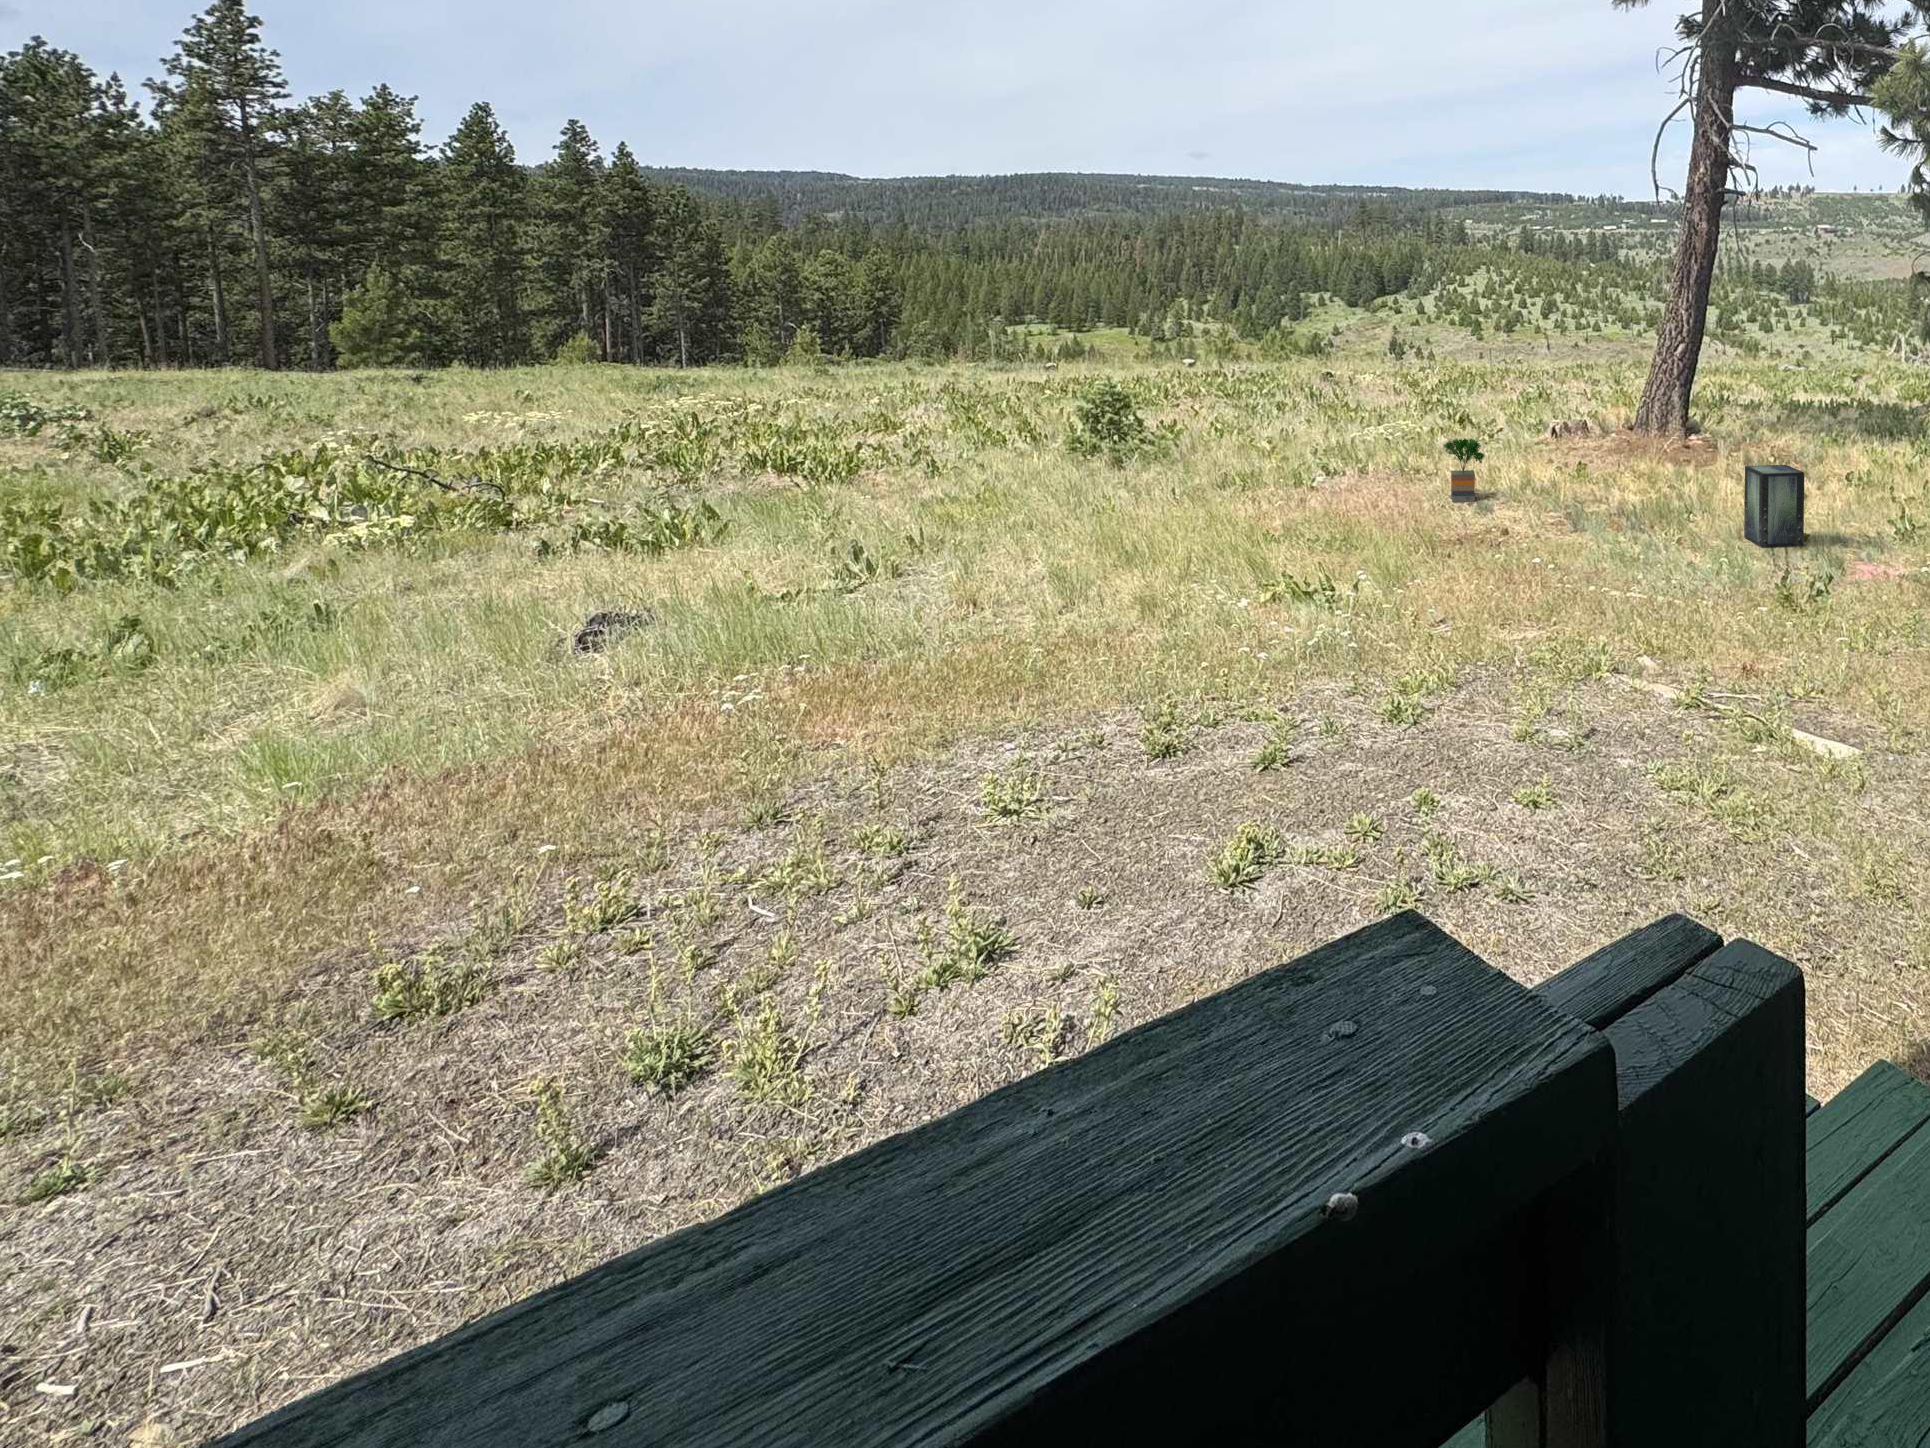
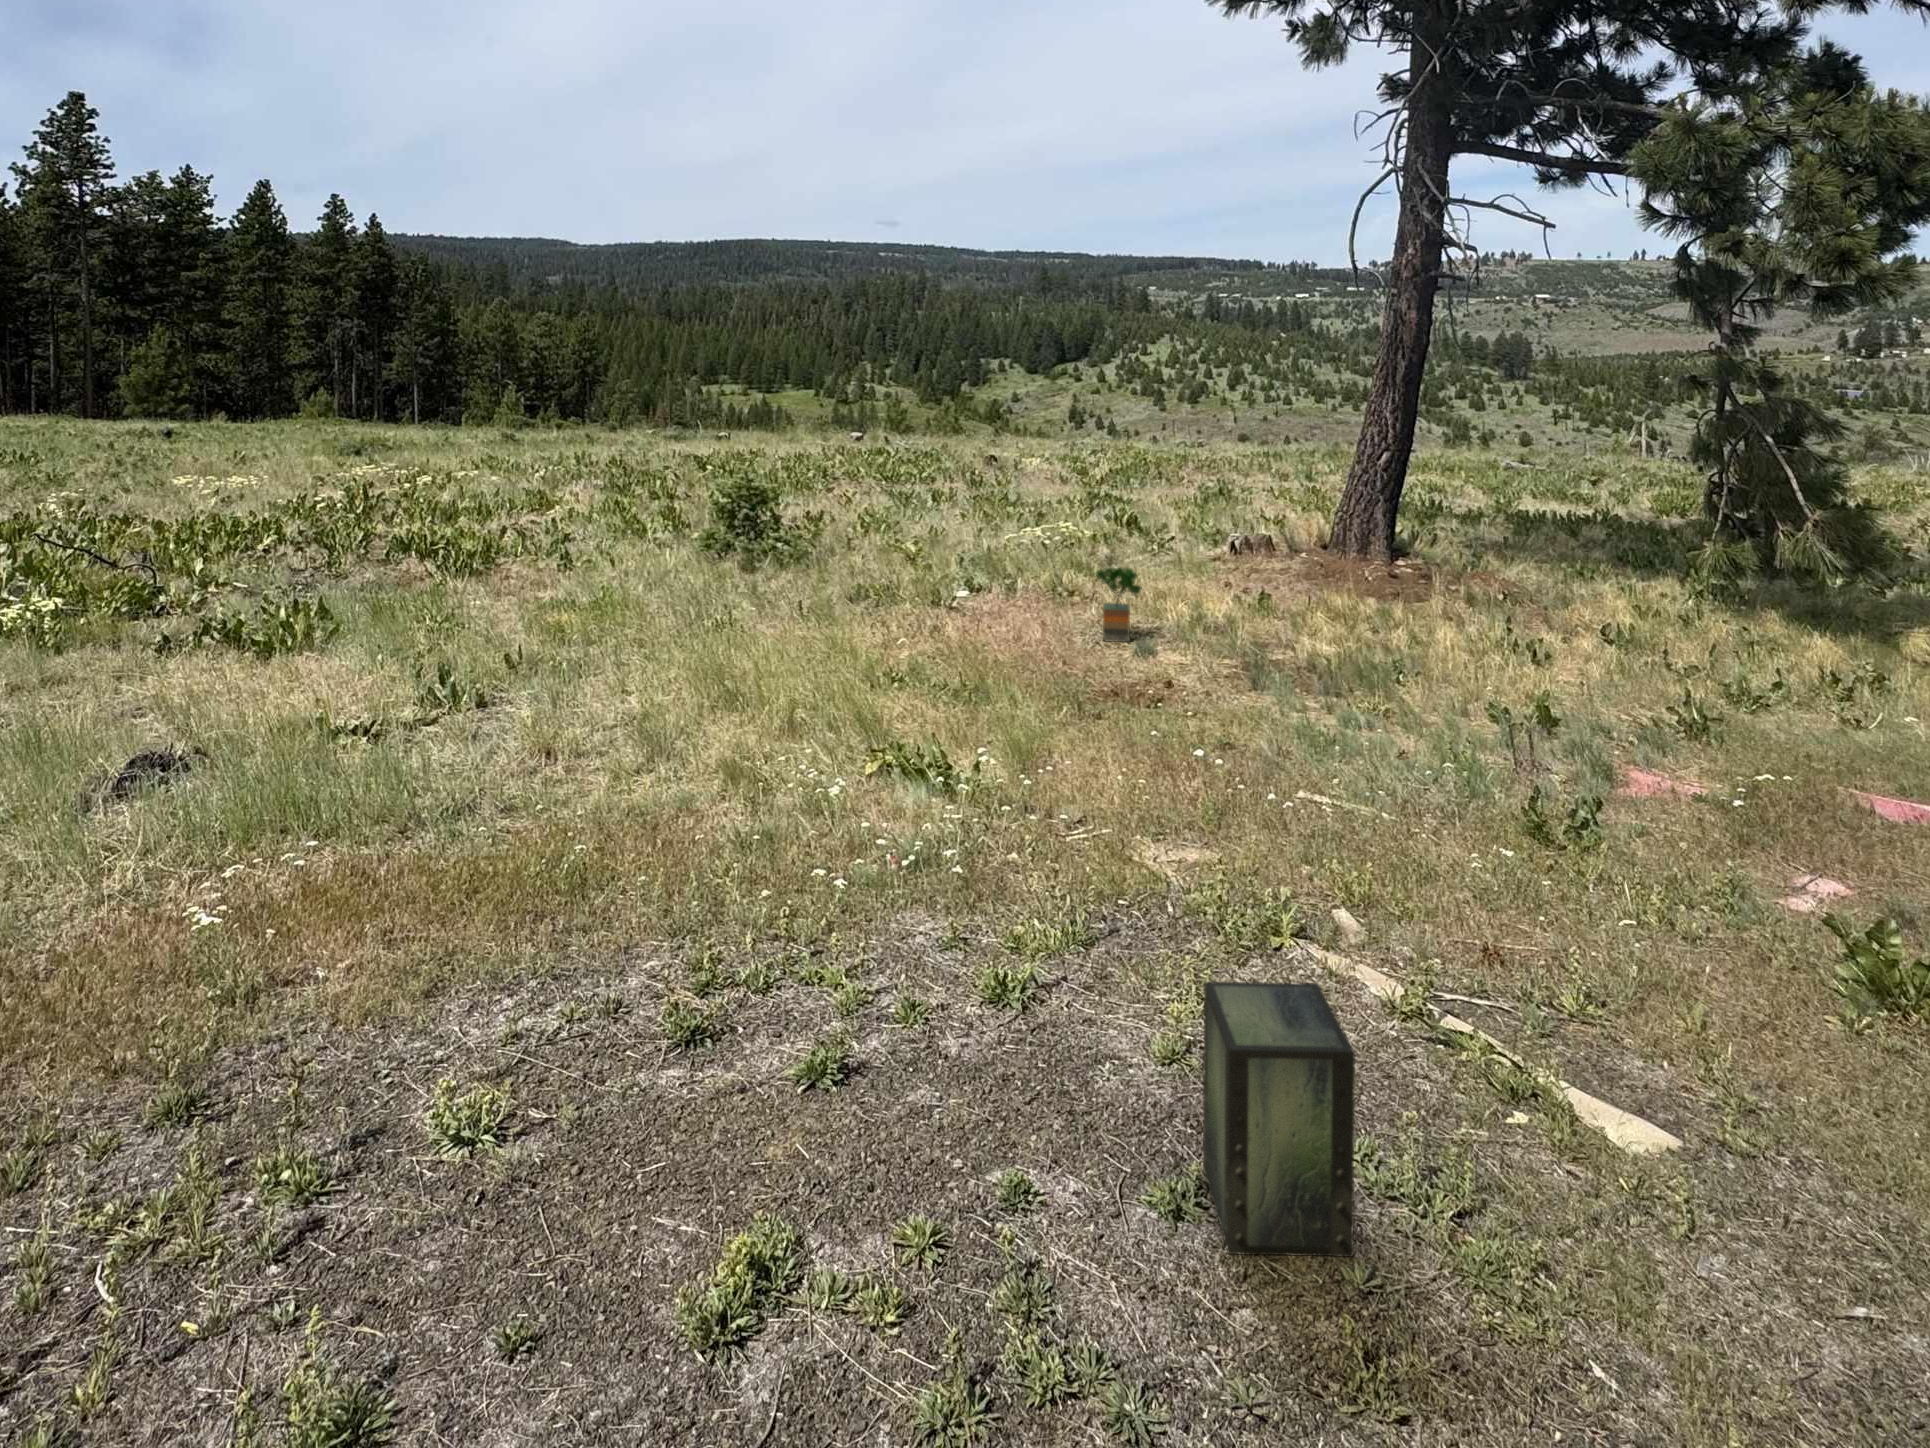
storage box: present [1744,465,1804,548] -> present [1203,982,1355,1257]

